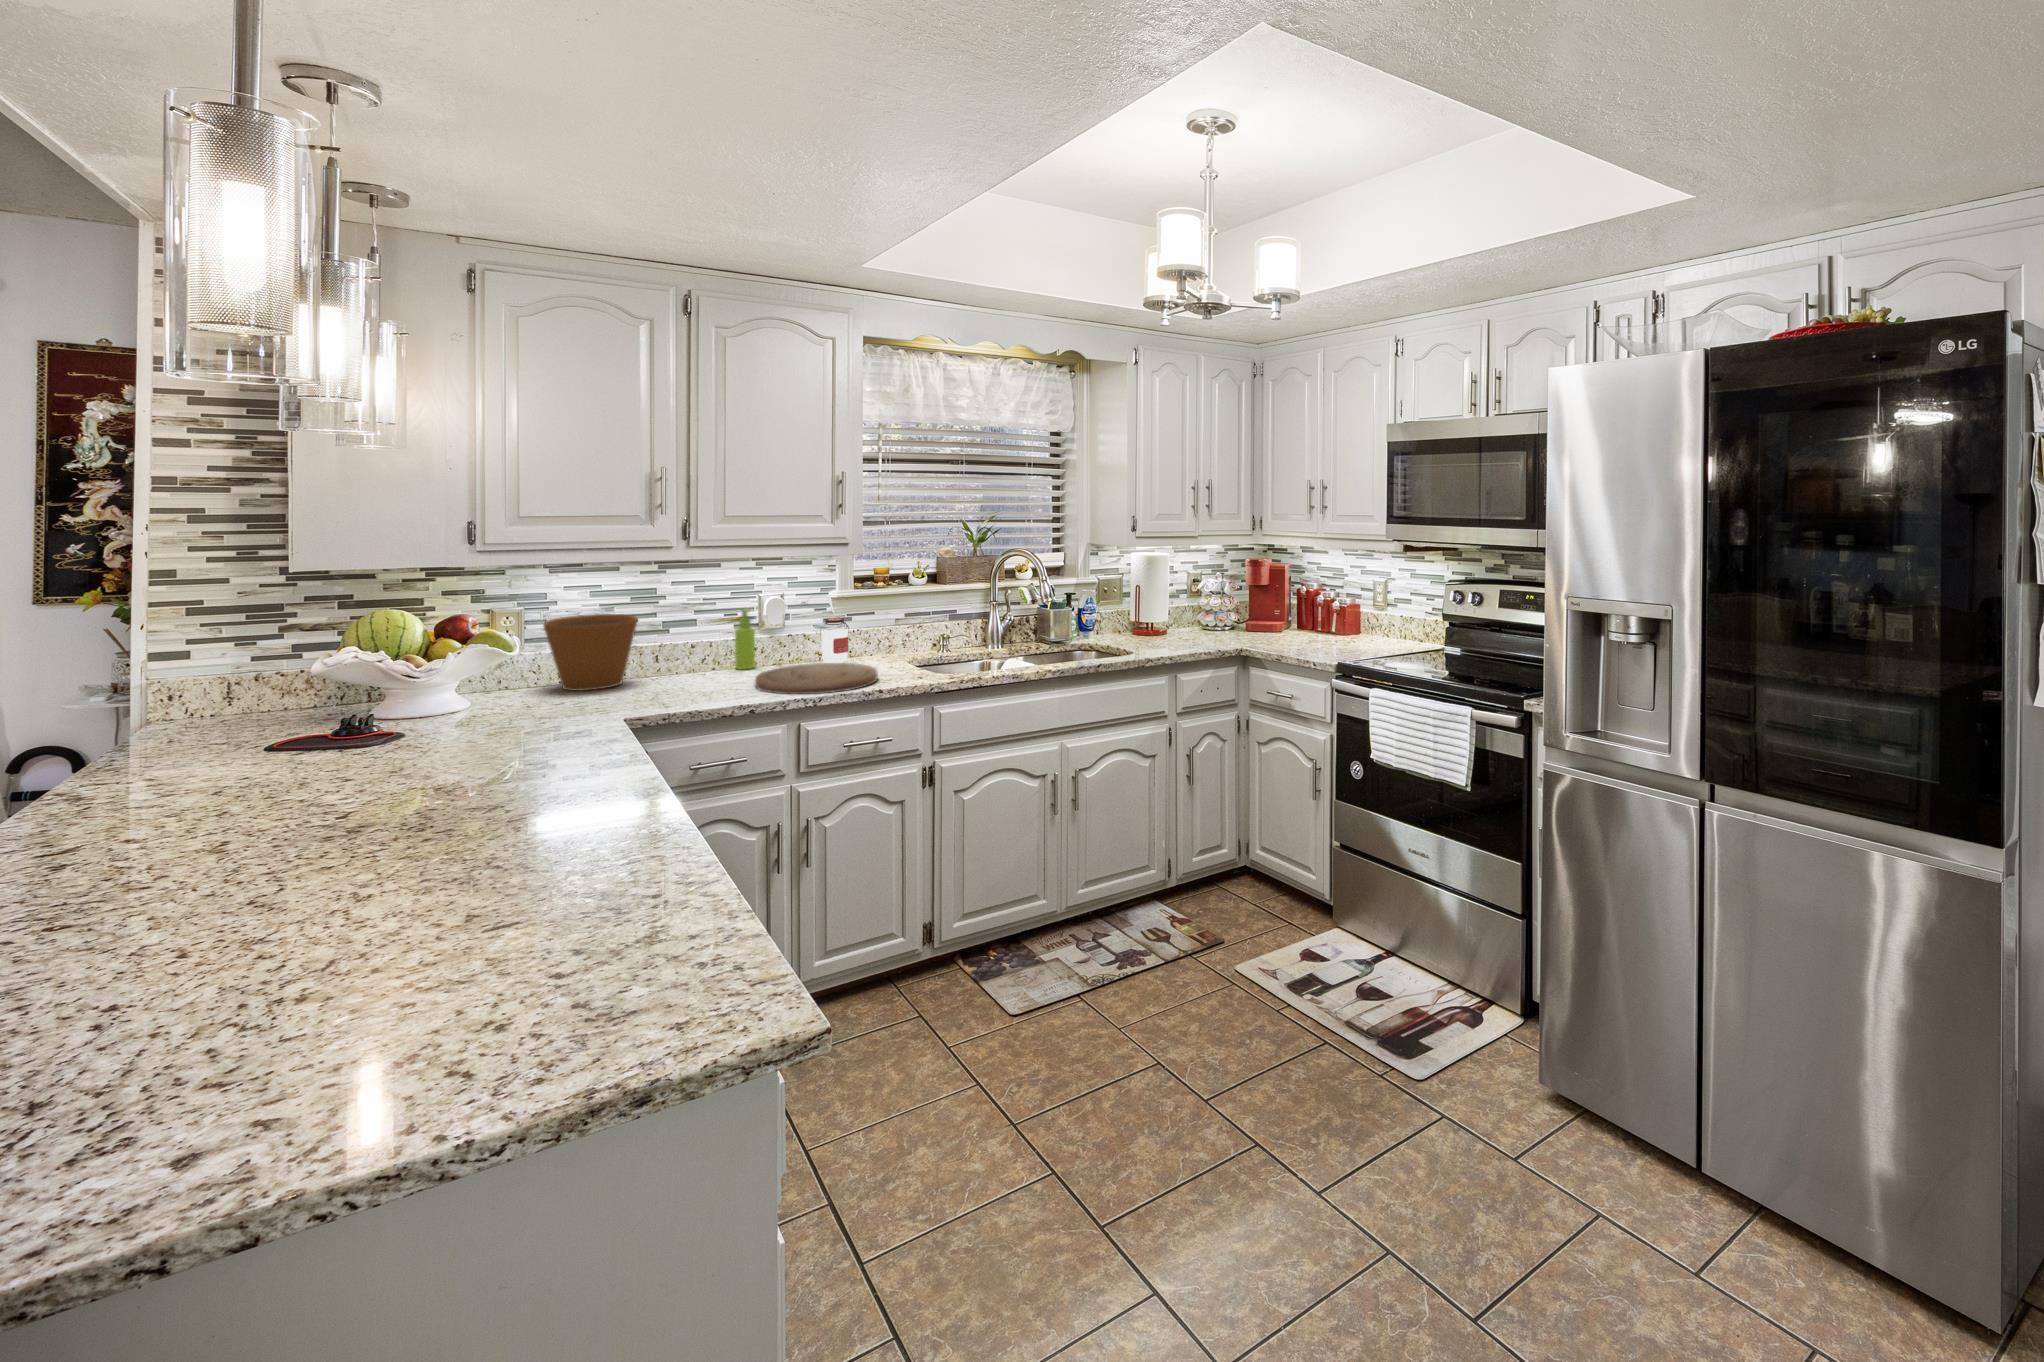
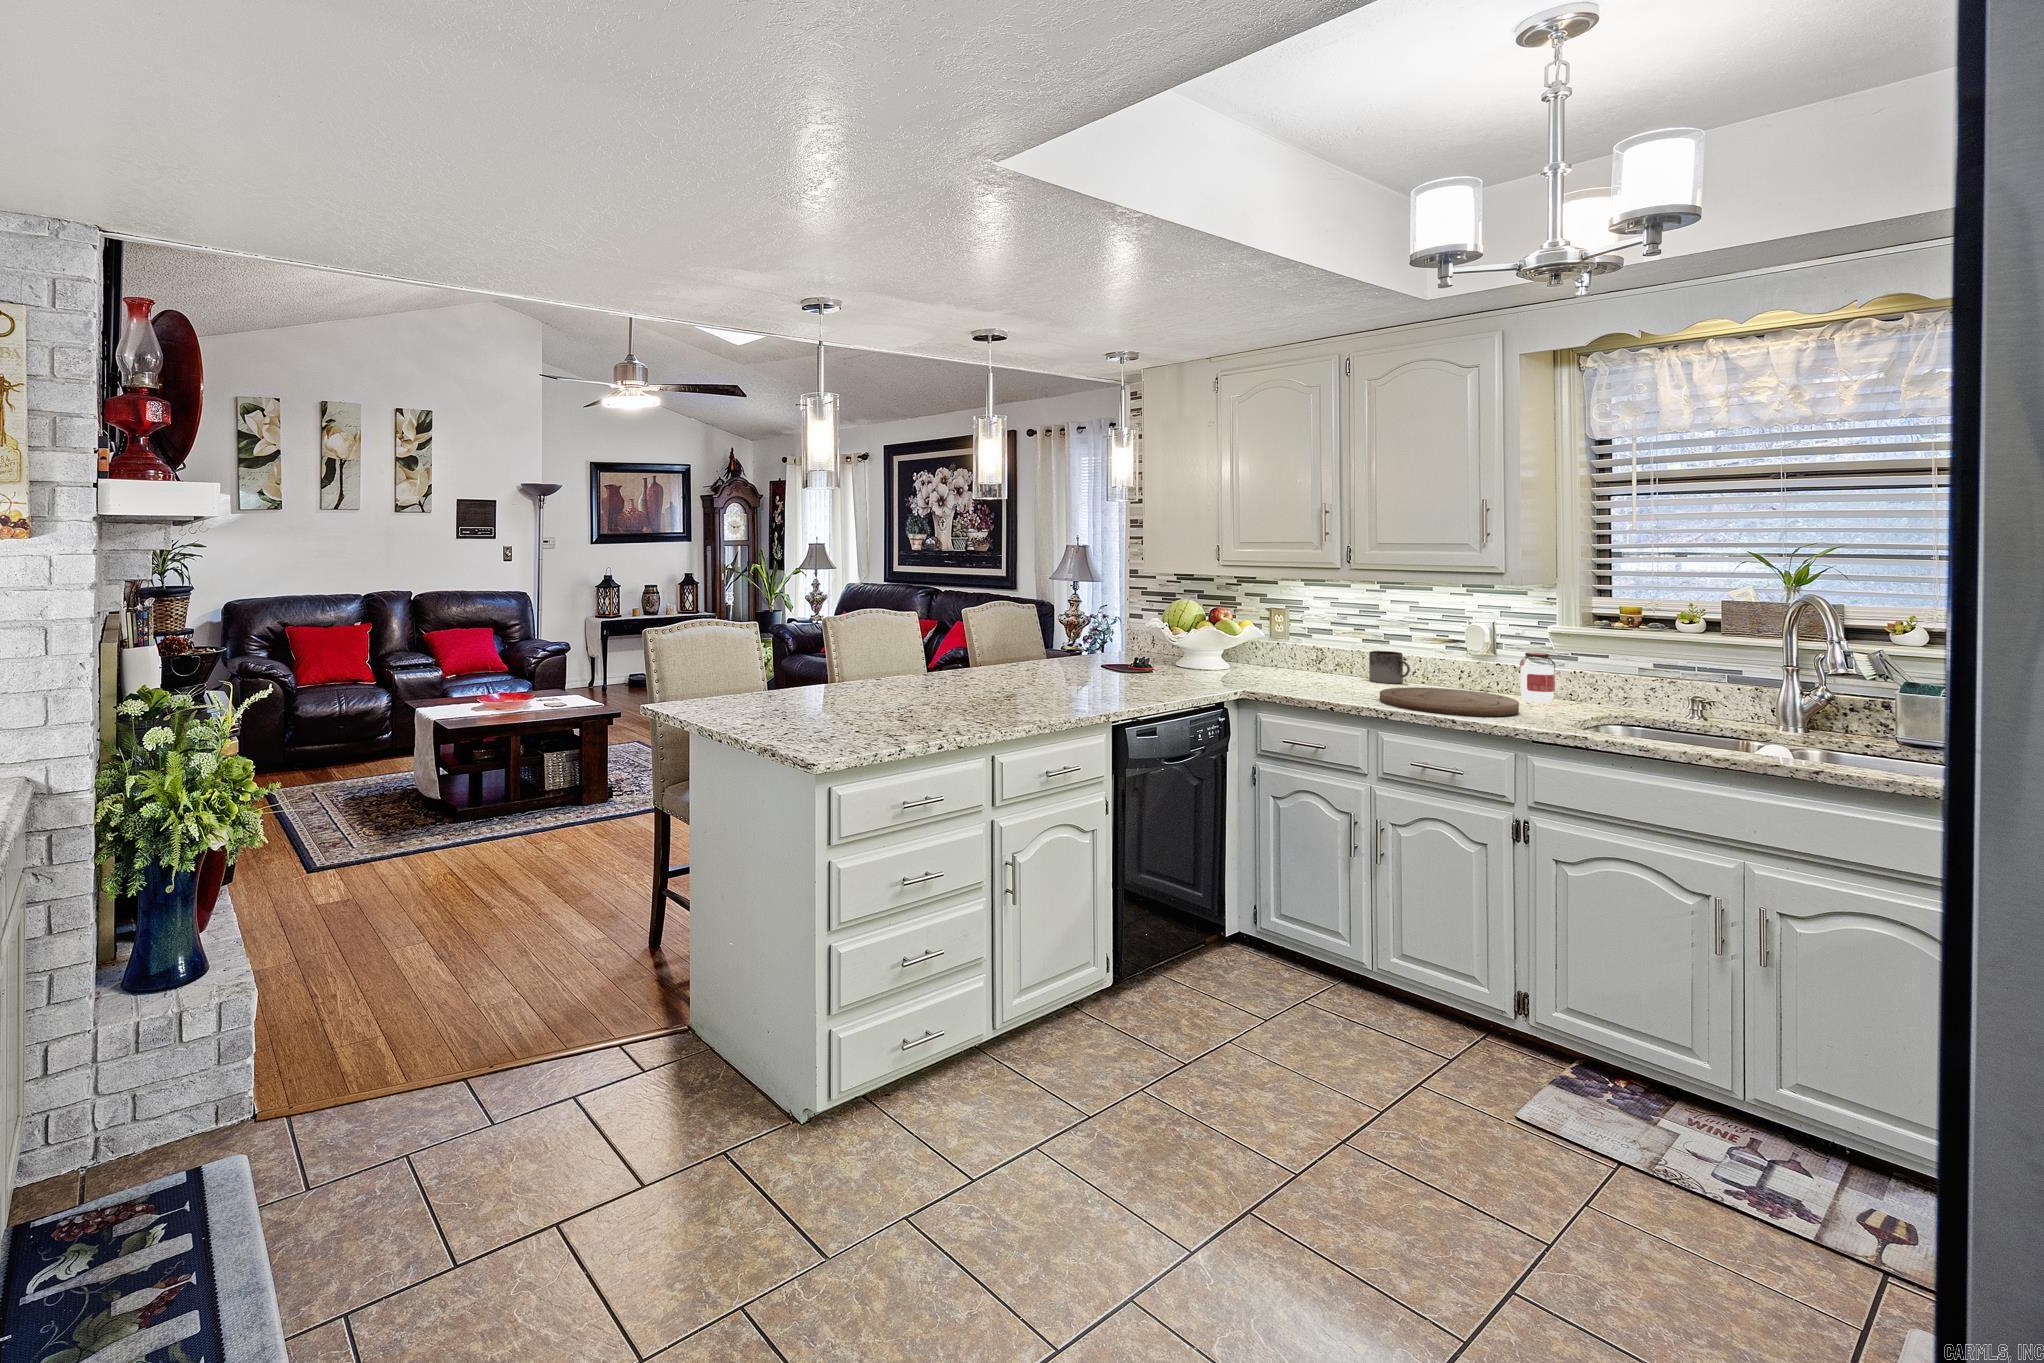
soap dispenser: present [735,608,755,669] -> none [1432,629,1453,690]
flower pot: present [543,614,638,691] -> none [1262,617,1335,678]
mug: none [663,639,711,675] -> present [1369,651,1410,683]

